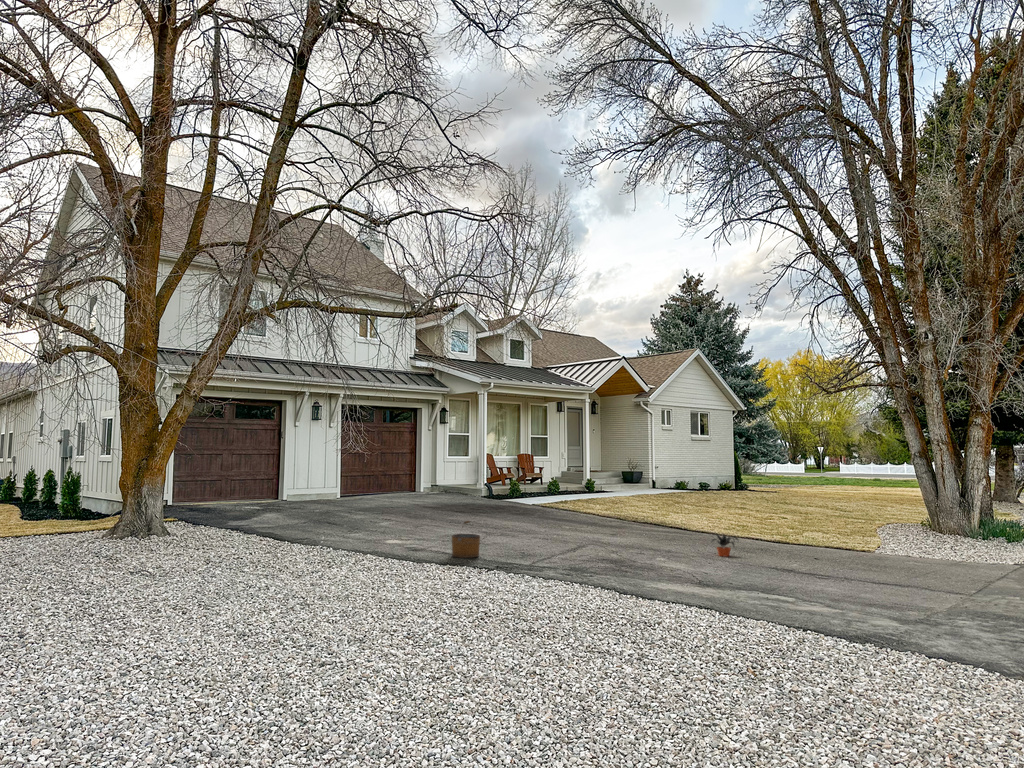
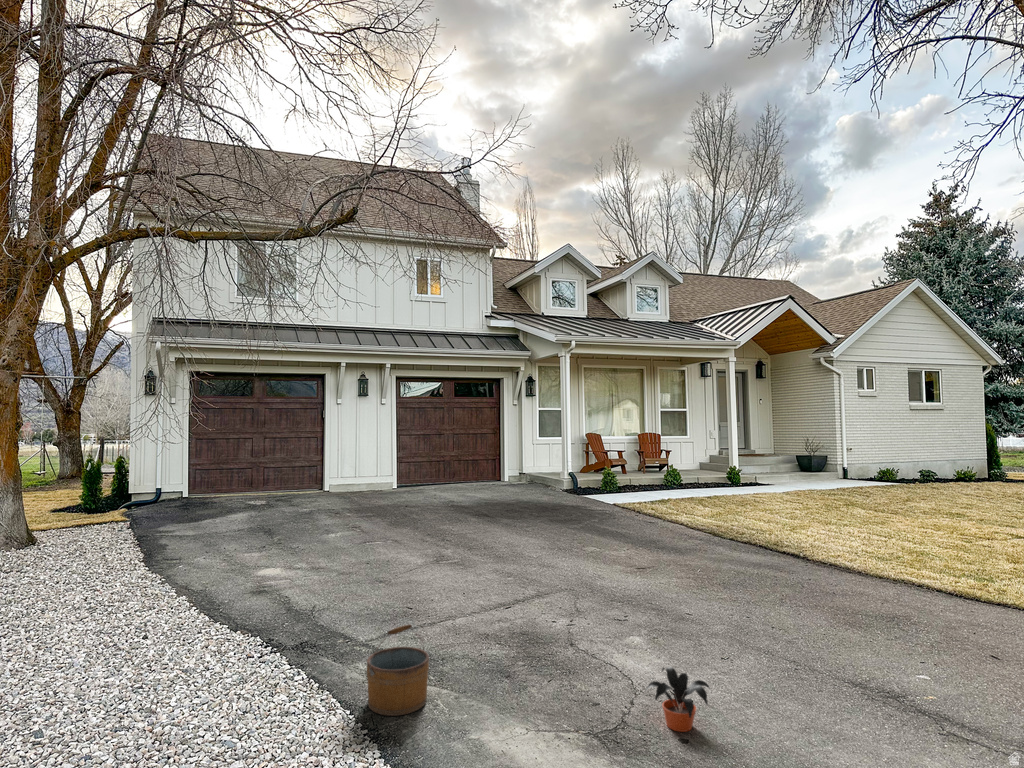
bucket: present [452,521,480,558] -> present [367,624,429,716]

